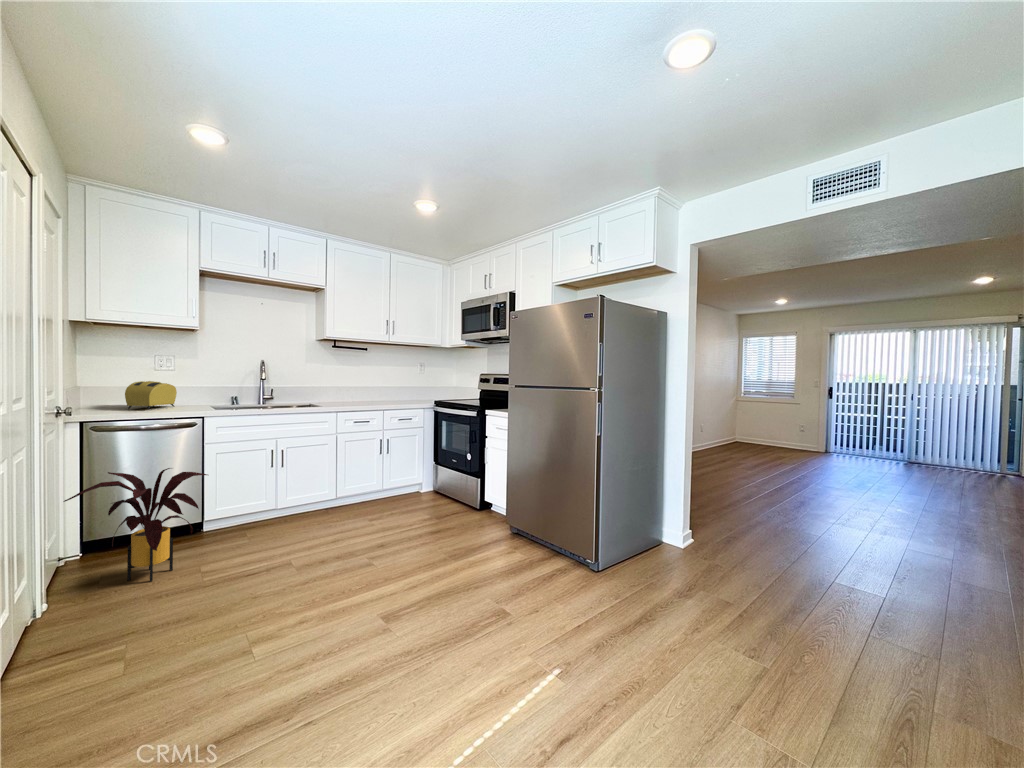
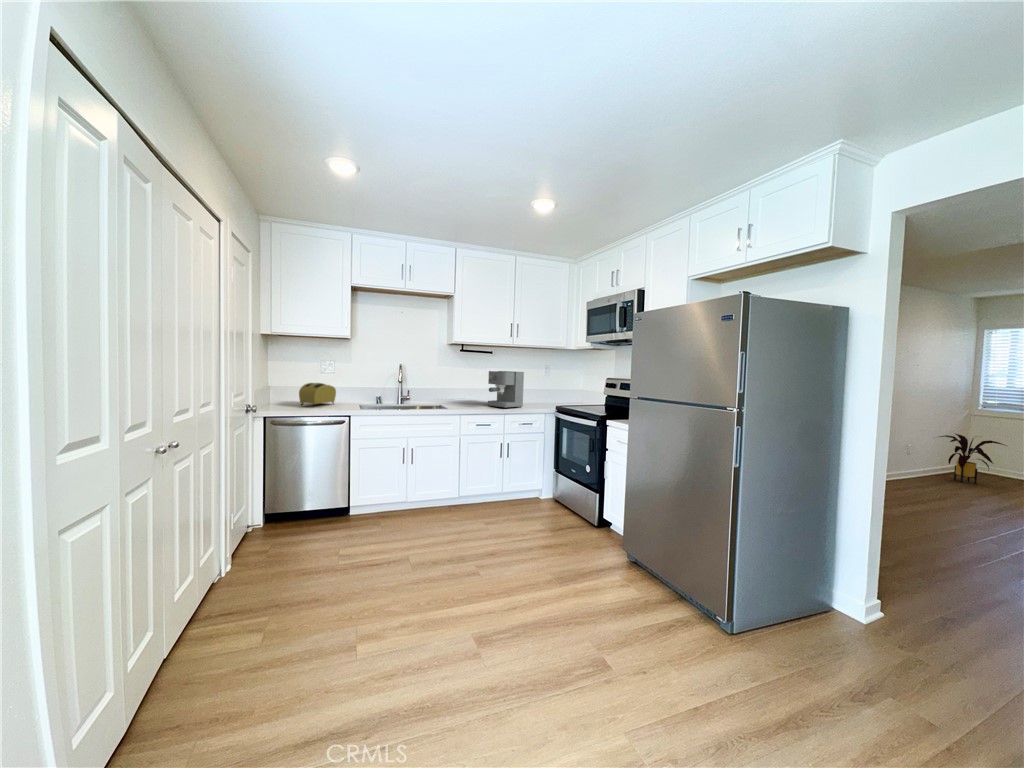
coffee maker: none [363,368,401,405] -> present [488,371,524,408]
house plant: present [64,468,207,582] -> present [939,434,1007,484]

